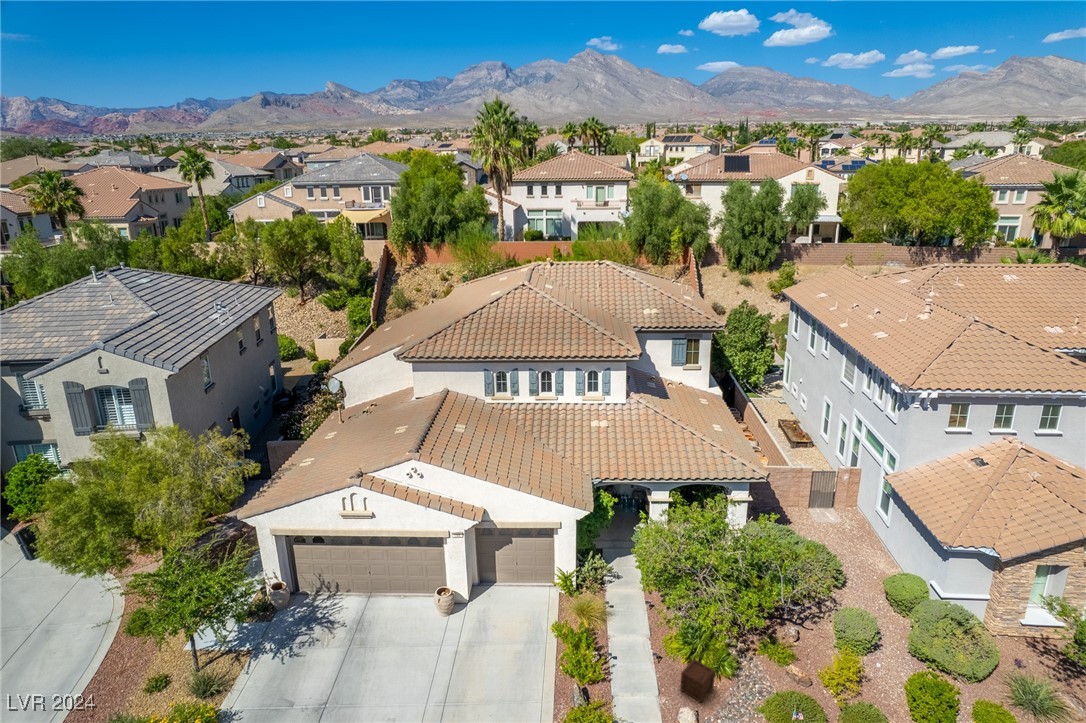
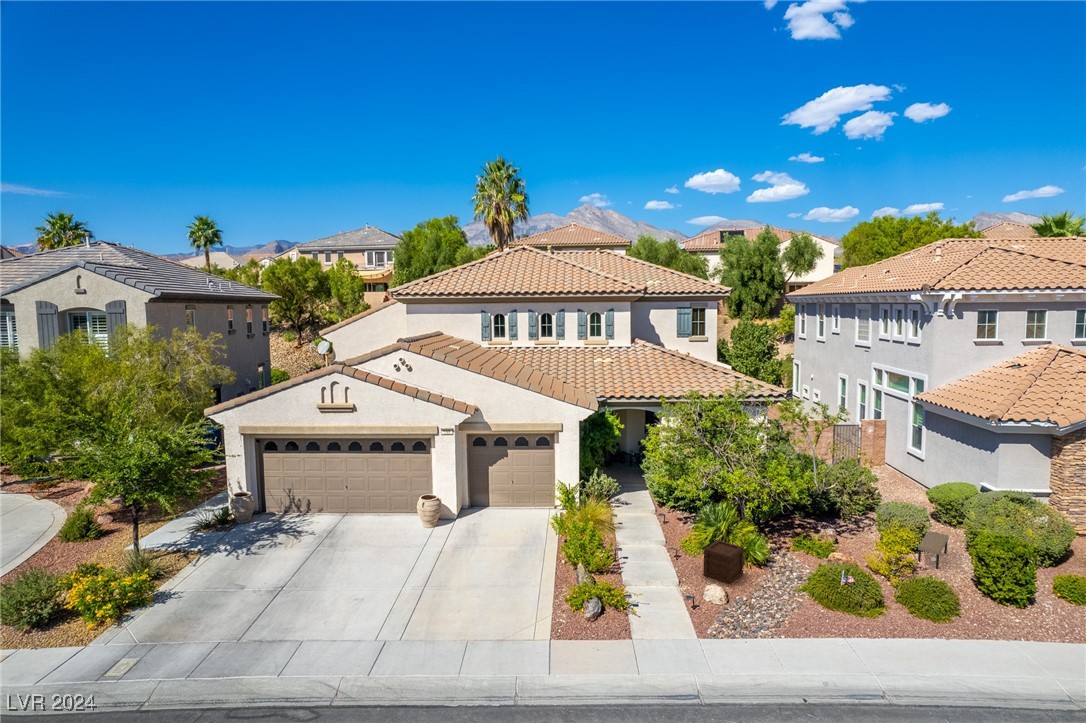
bench: none [861,640,890,682] -> present [918,531,949,569]

